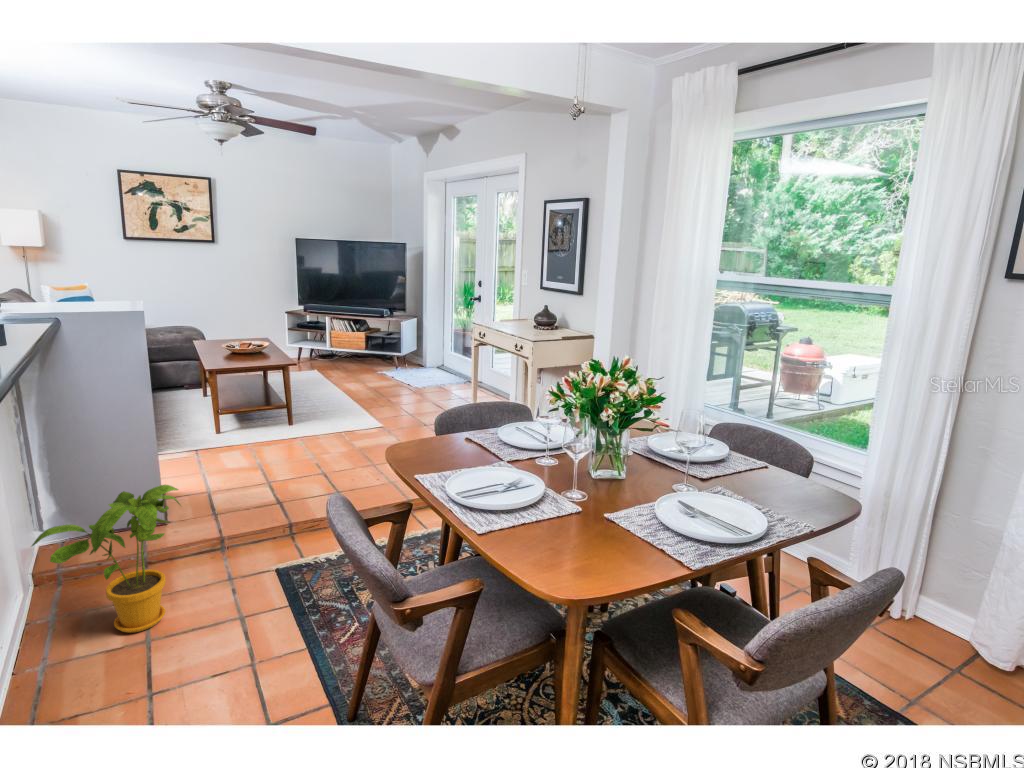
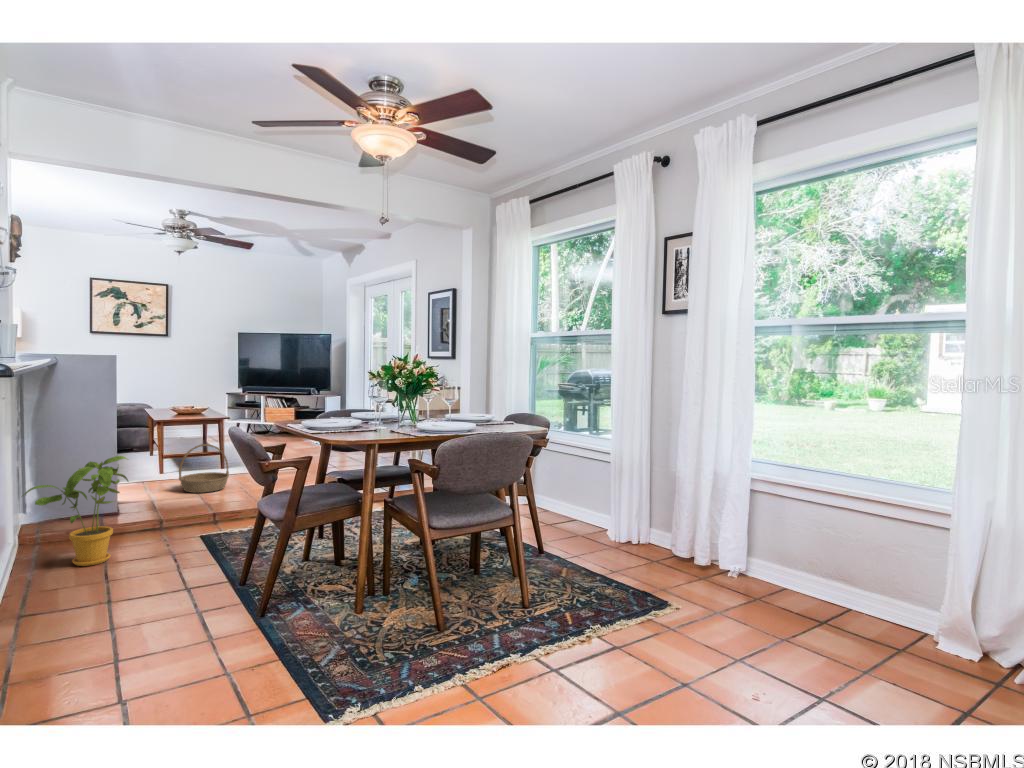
basket: none [243,410,305,473] -> present [179,444,229,493]

